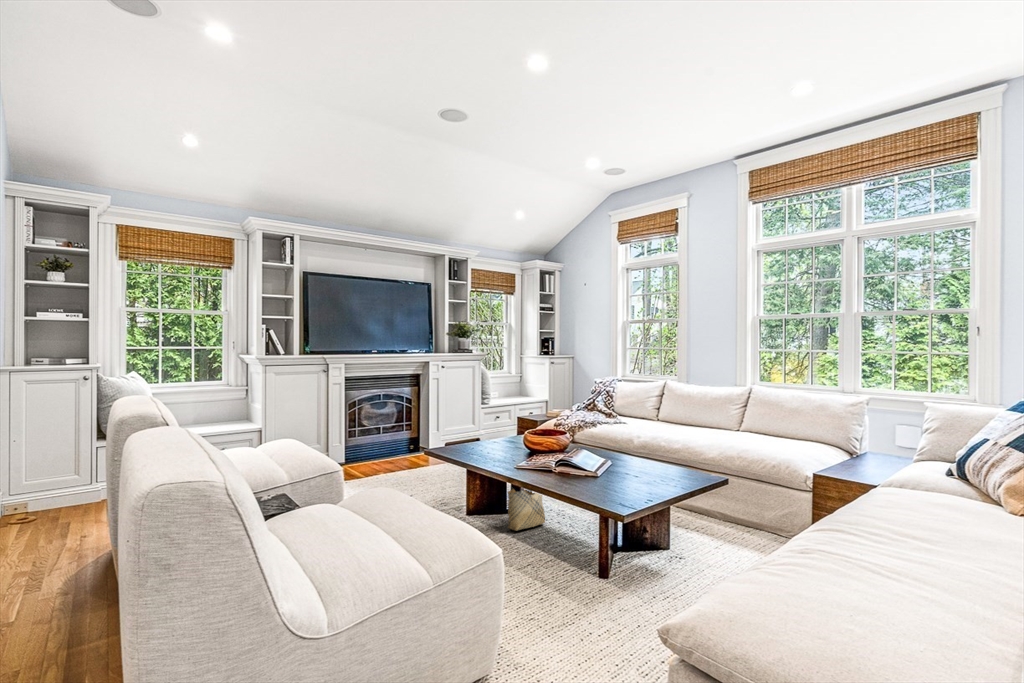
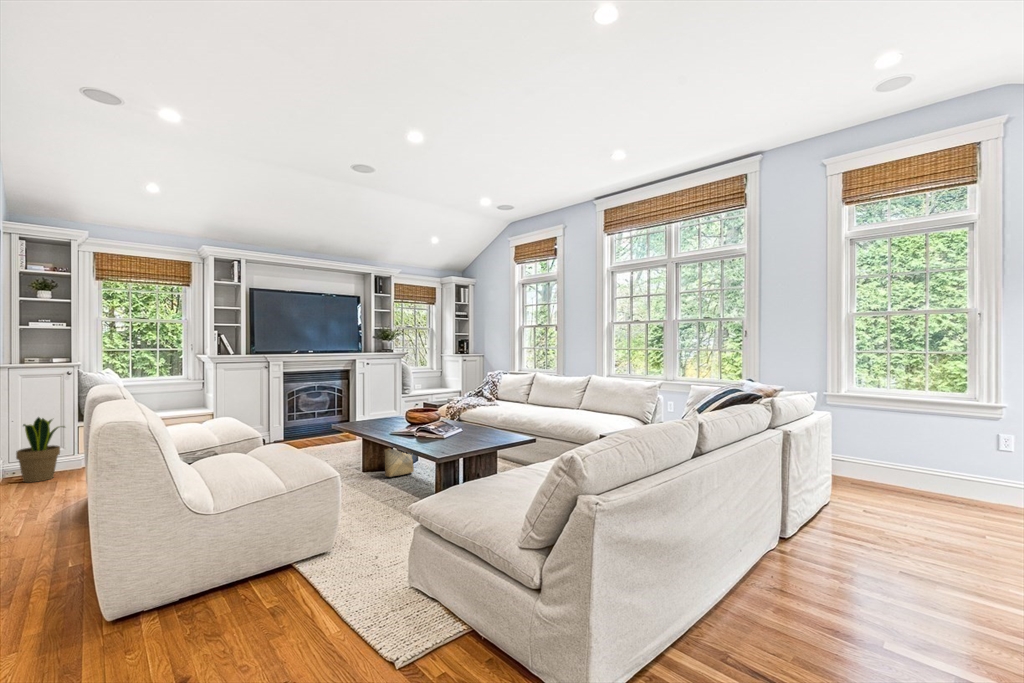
potted plant: none [19,437,82,525] -> present [16,417,65,482]

